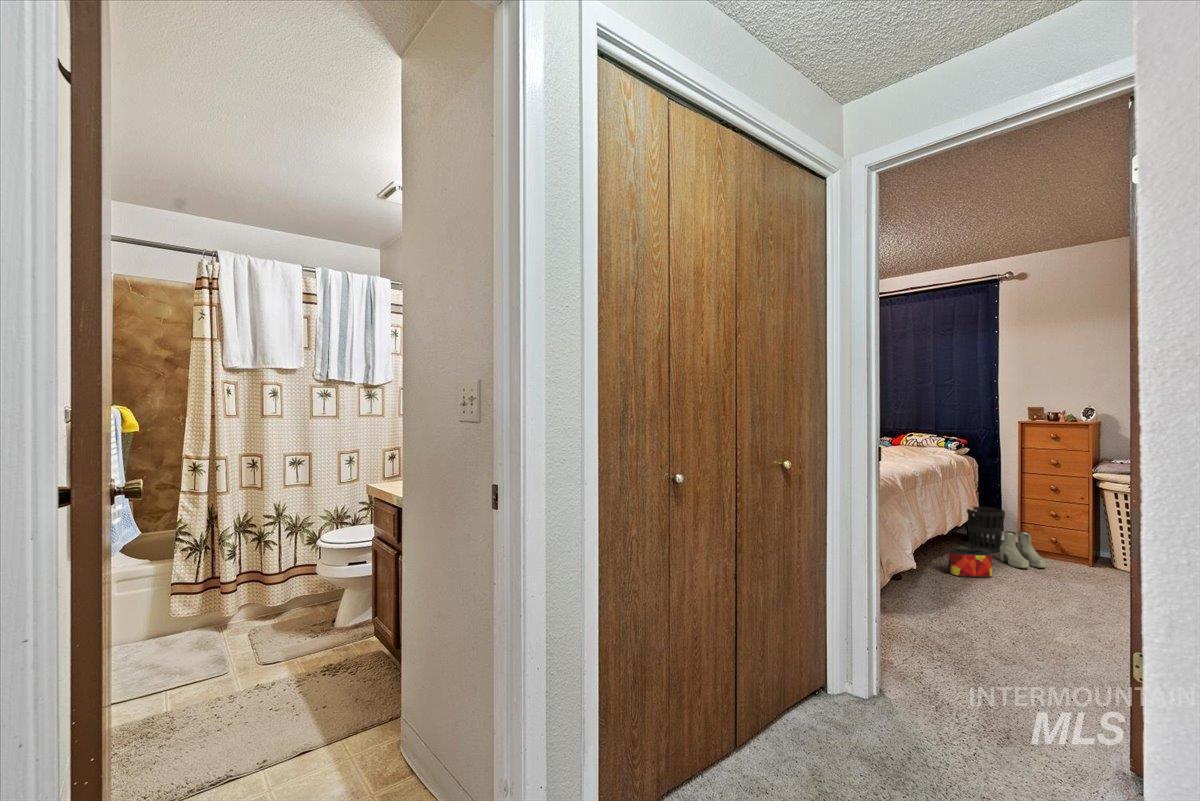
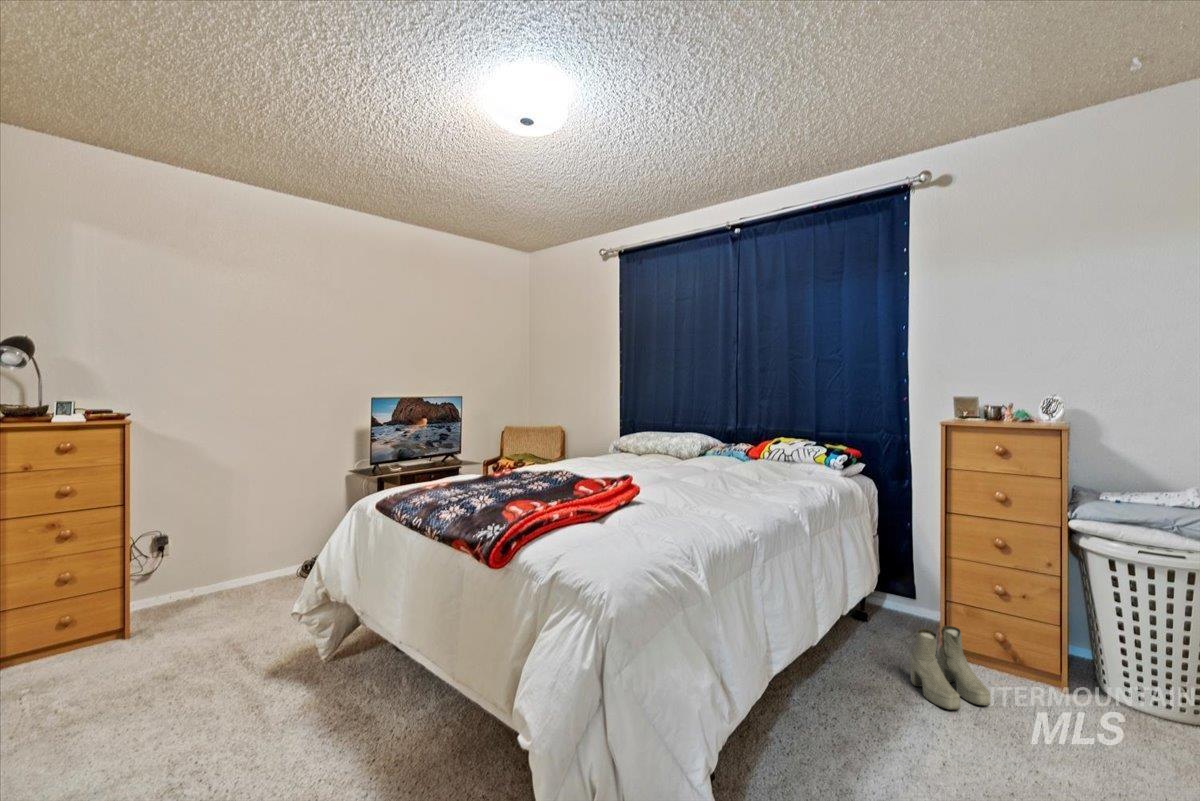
wastebasket: present [967,506,1005,552] -> none [854,568,918,655]
bag: present [943,548,993,578] -> none [801,683,894,752]

